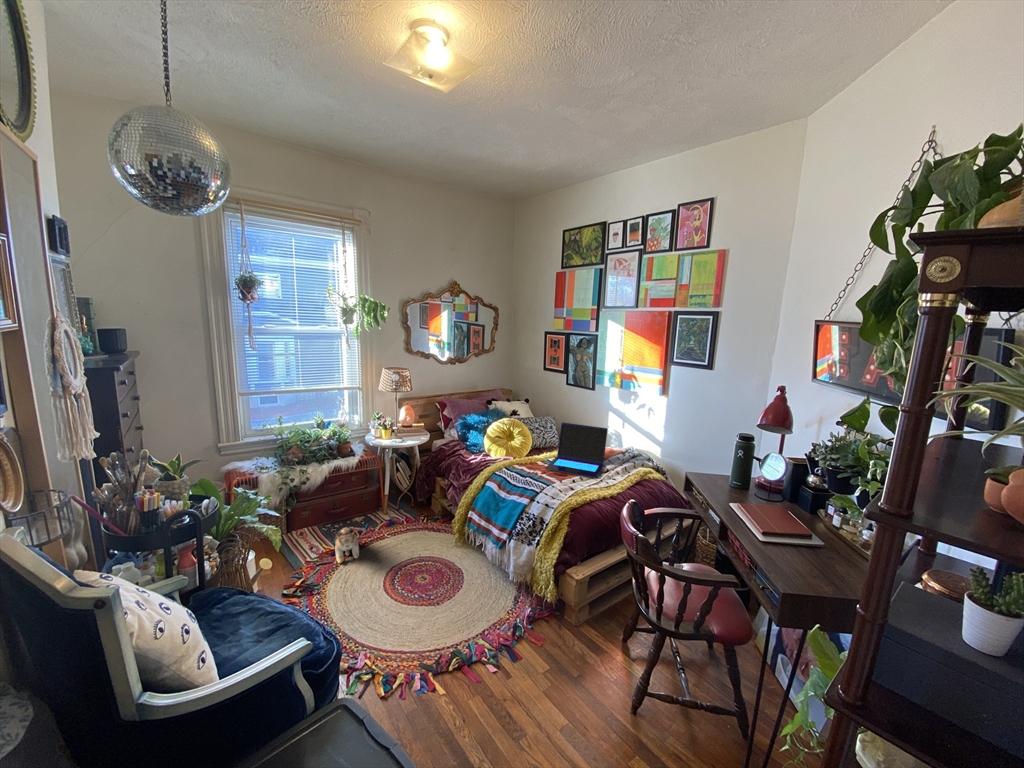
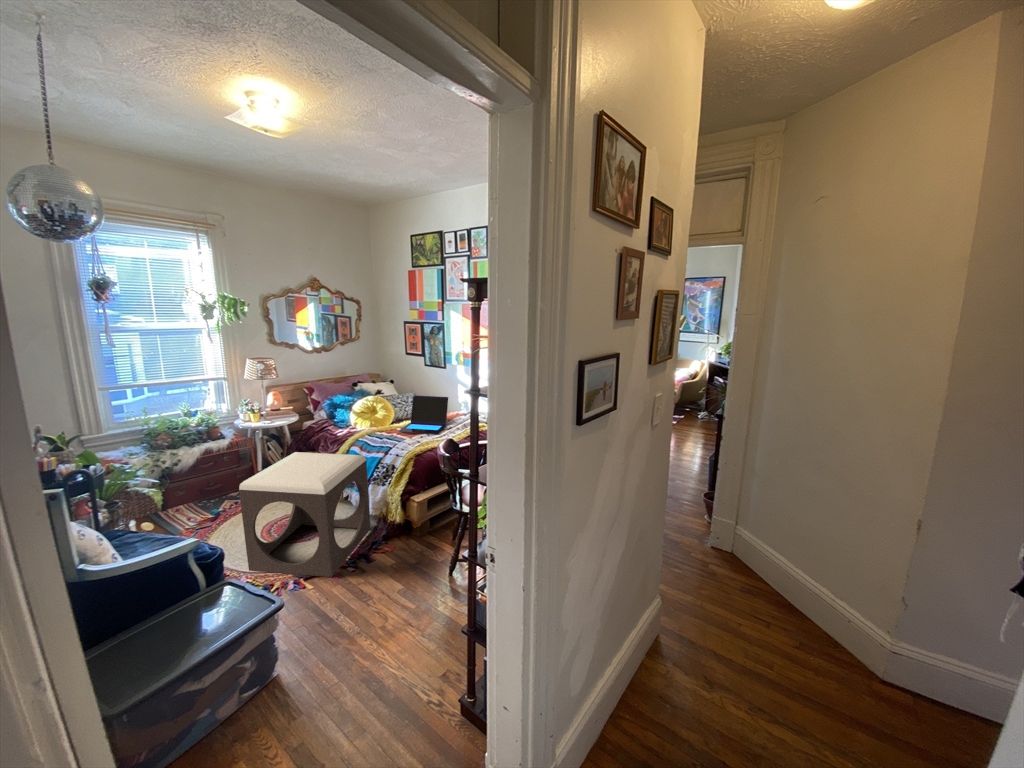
footstool: none [361,488,513,682] -> present [239,452,370,577]
plush toy: present [335,527,359,563] -> none [213,495,237,526]

